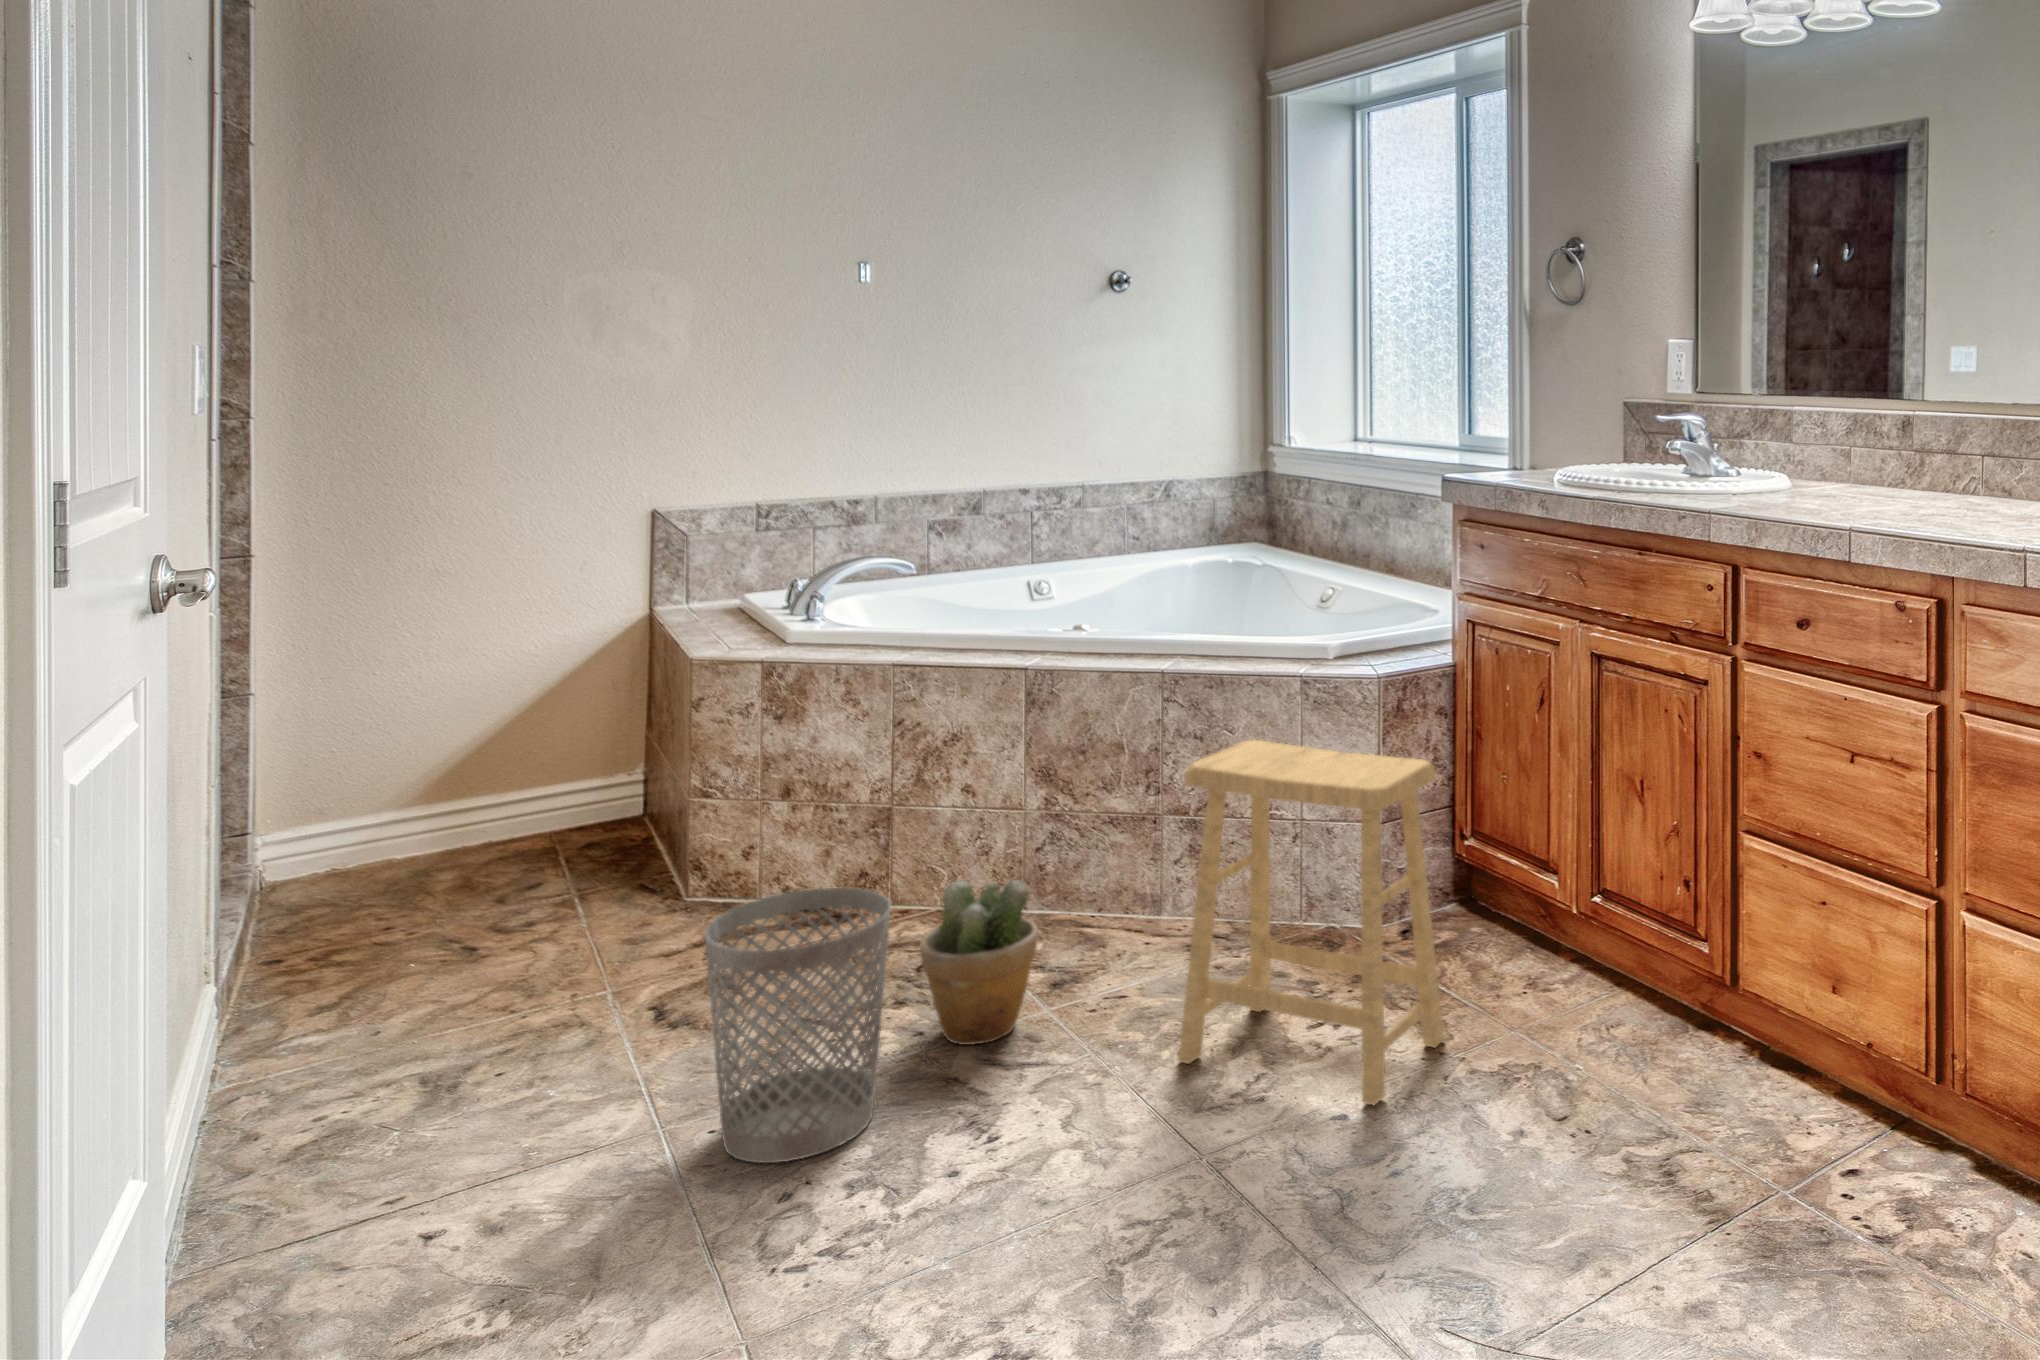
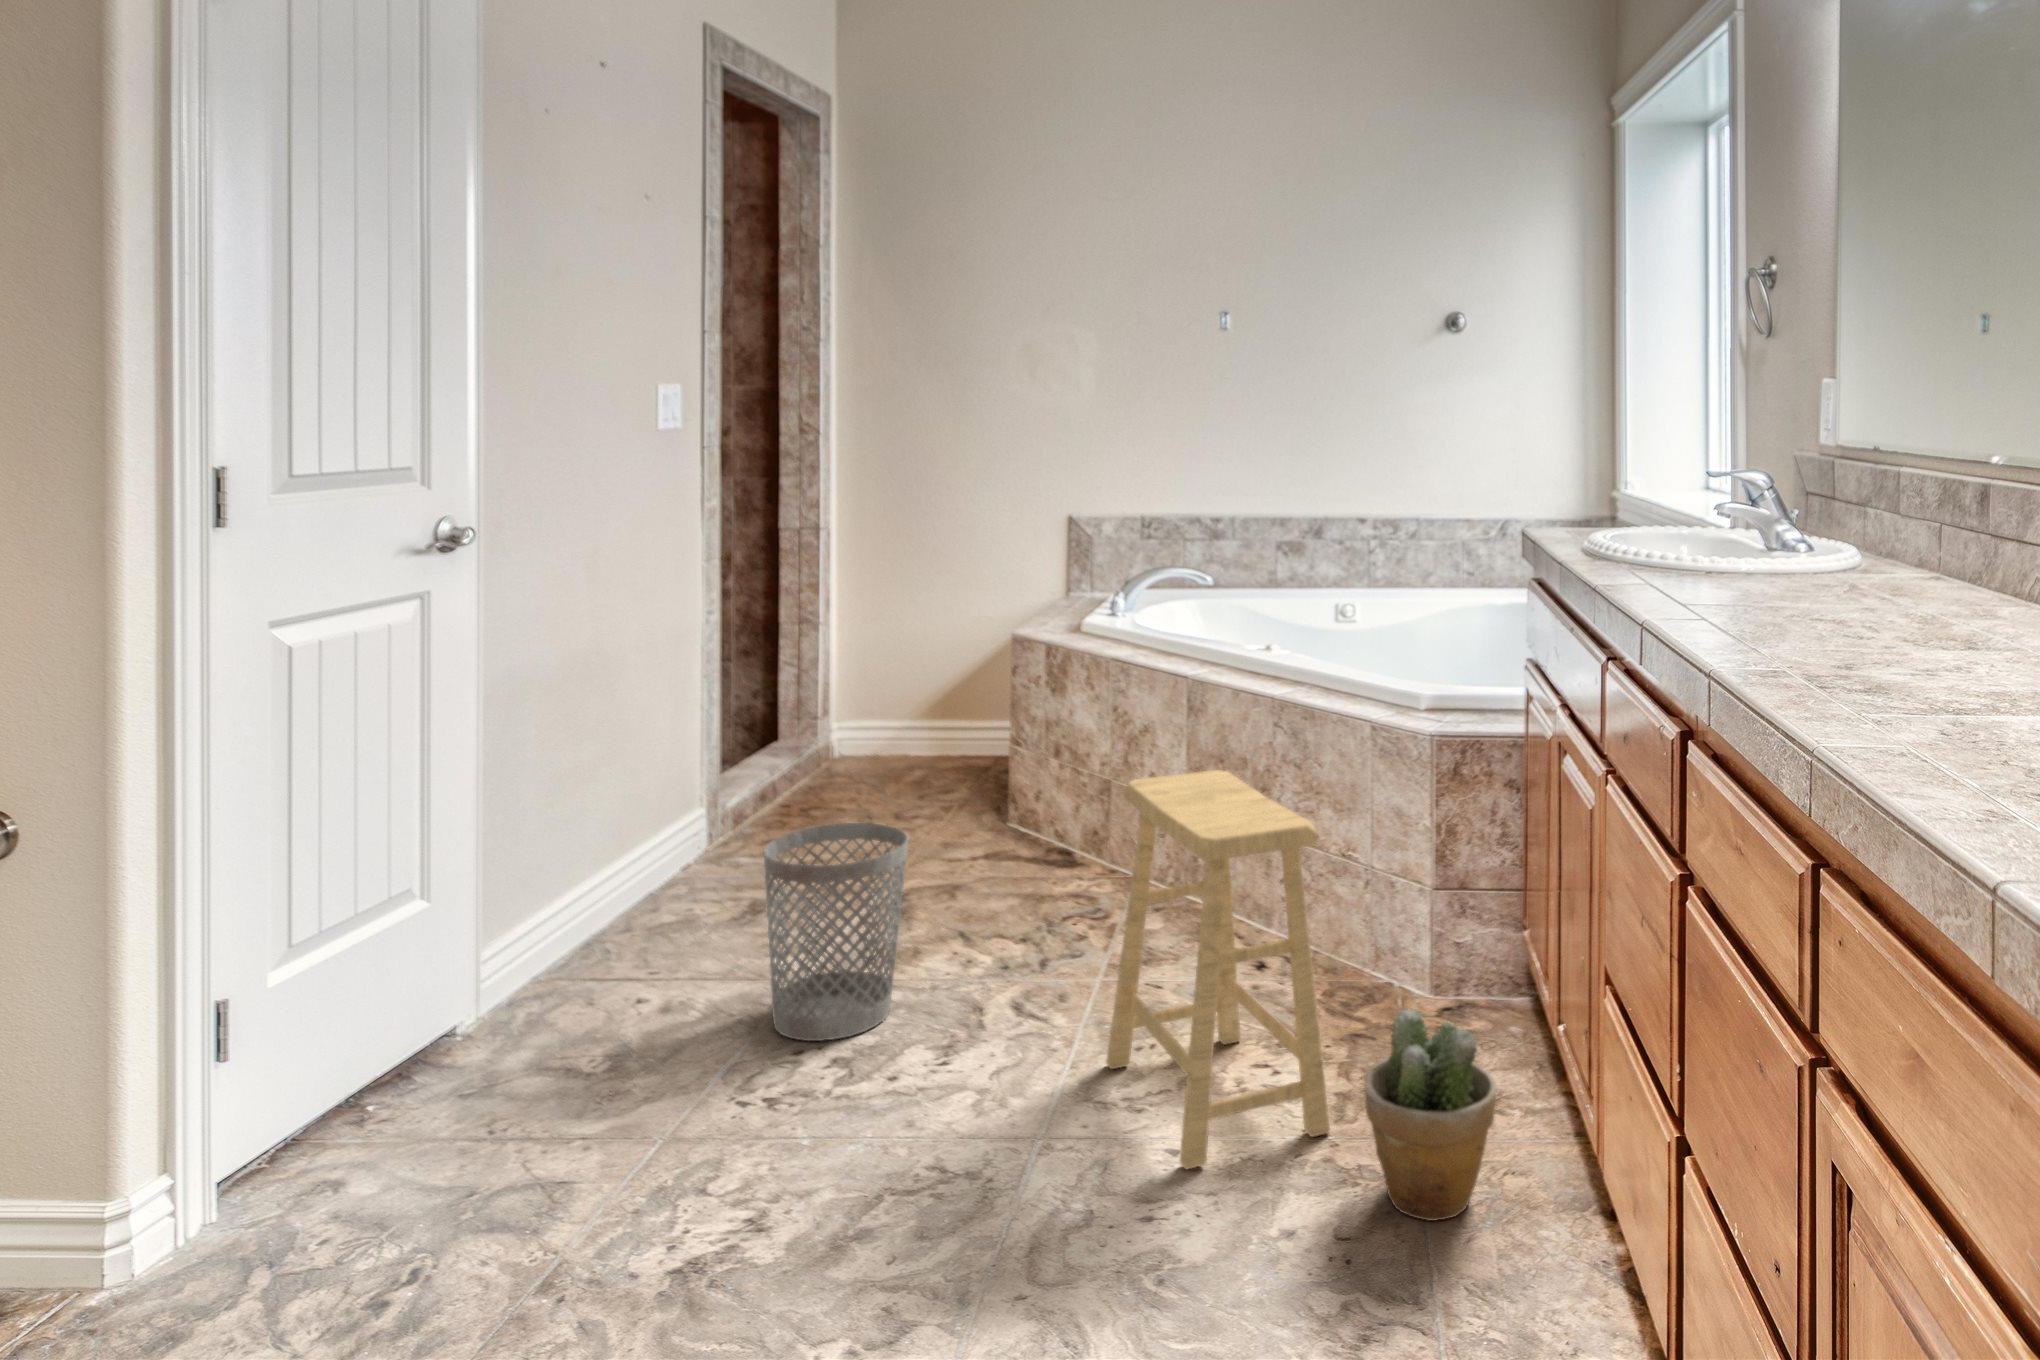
potted plant: present [920,880,1038,1045] -> present [1364,1010,1496,1221]

